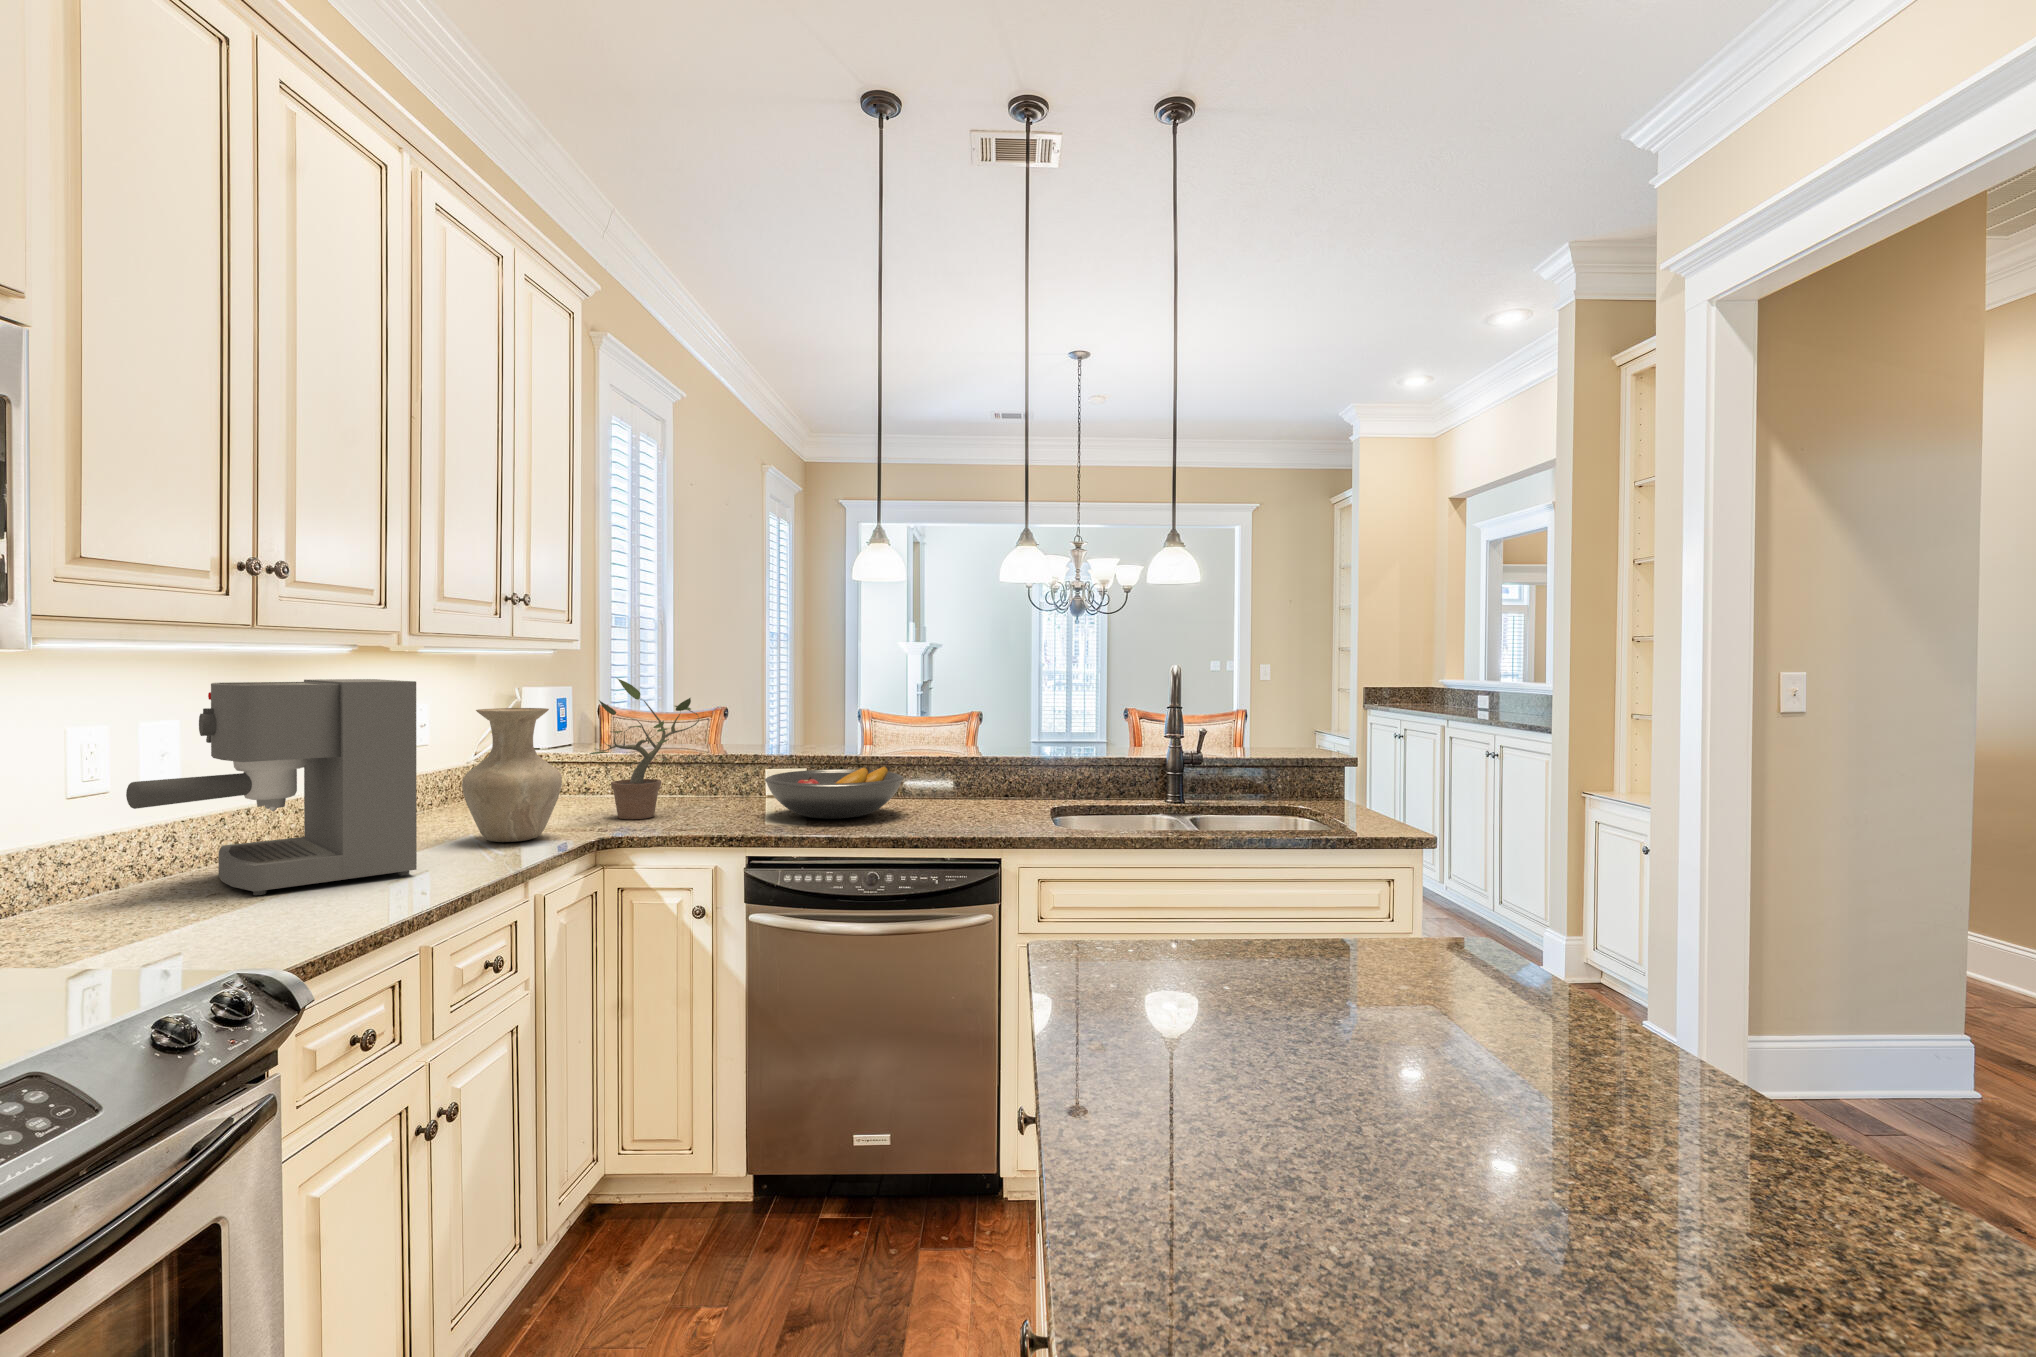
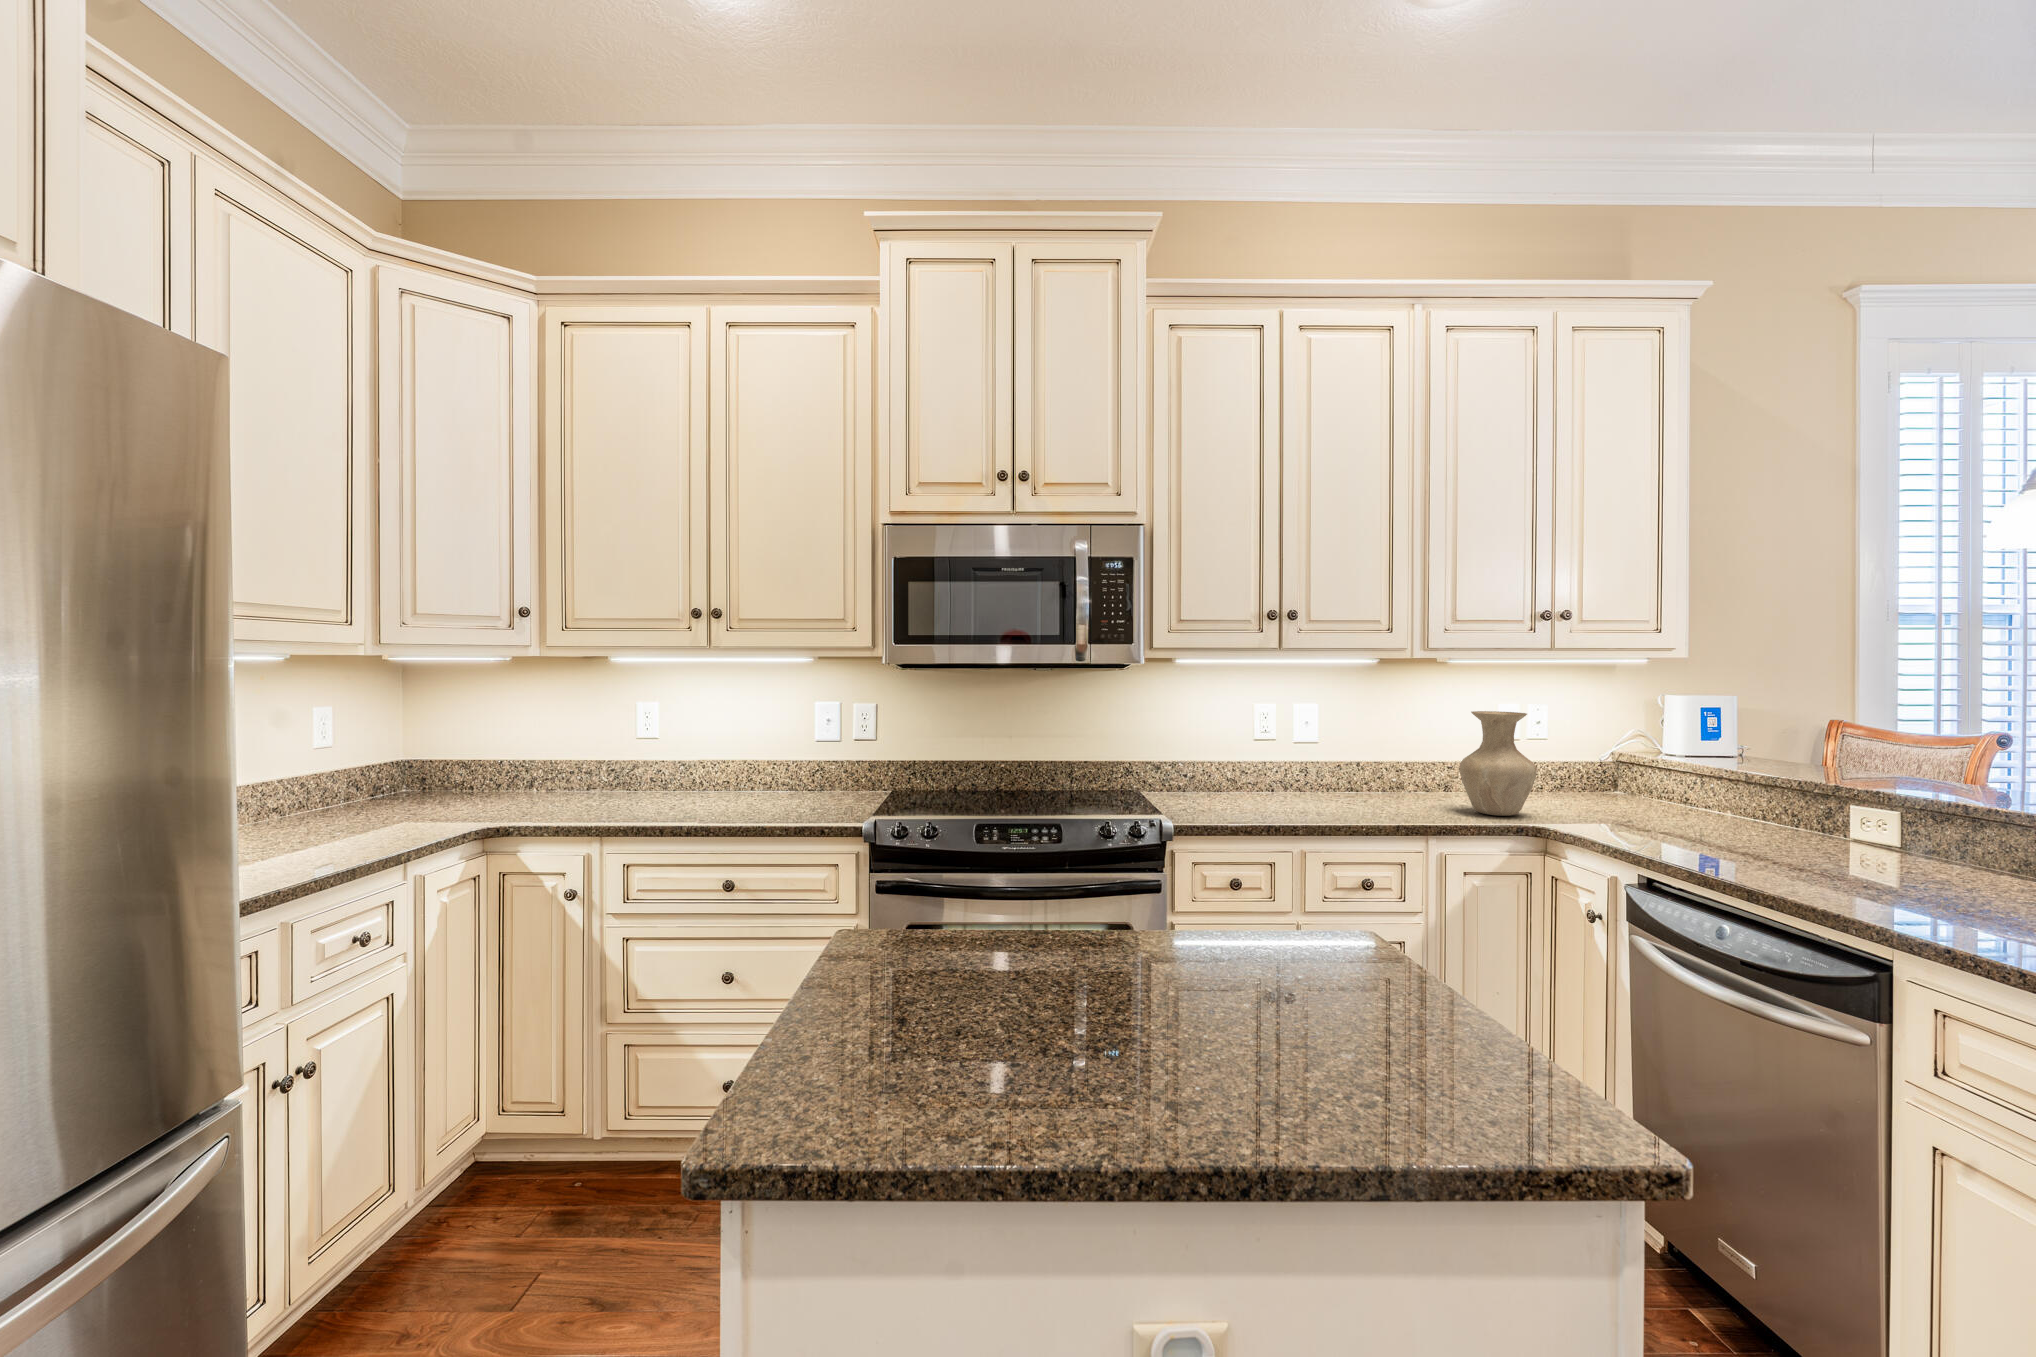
potted plant: present [590,678,700,819] -> none [1588,691,1732,826]
coffee maker: present [126,679,417,895] -> none [1254,684,1401,813]
fruit bowl: present [765,766,904,819] -> none [1738,806,1944,869]

